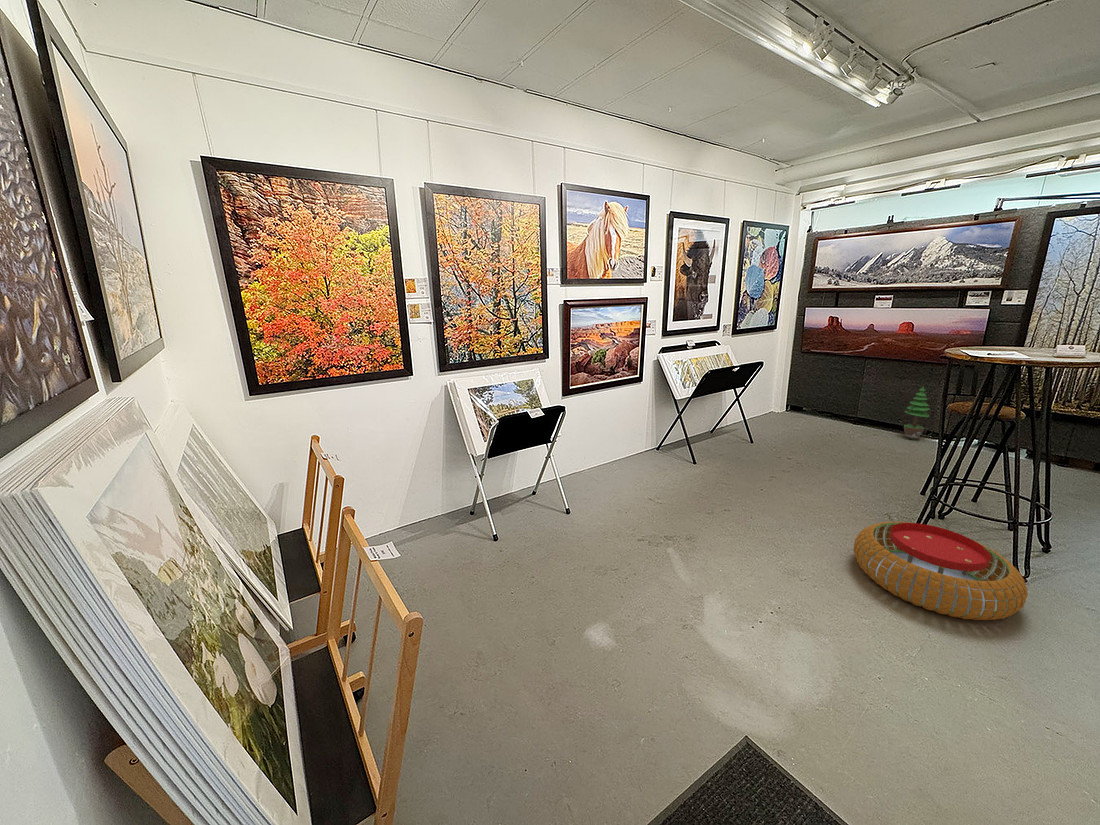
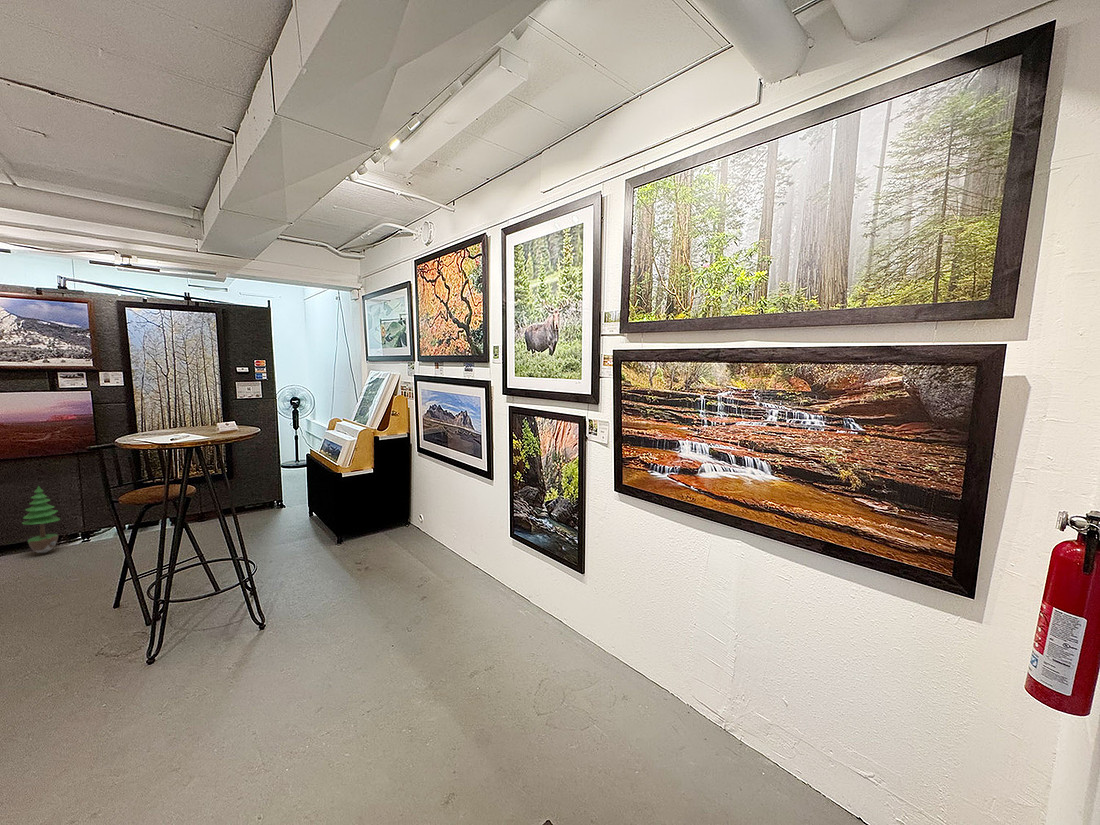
pouf: present [853,521,1028,620] -> none [106,616,289,738]

